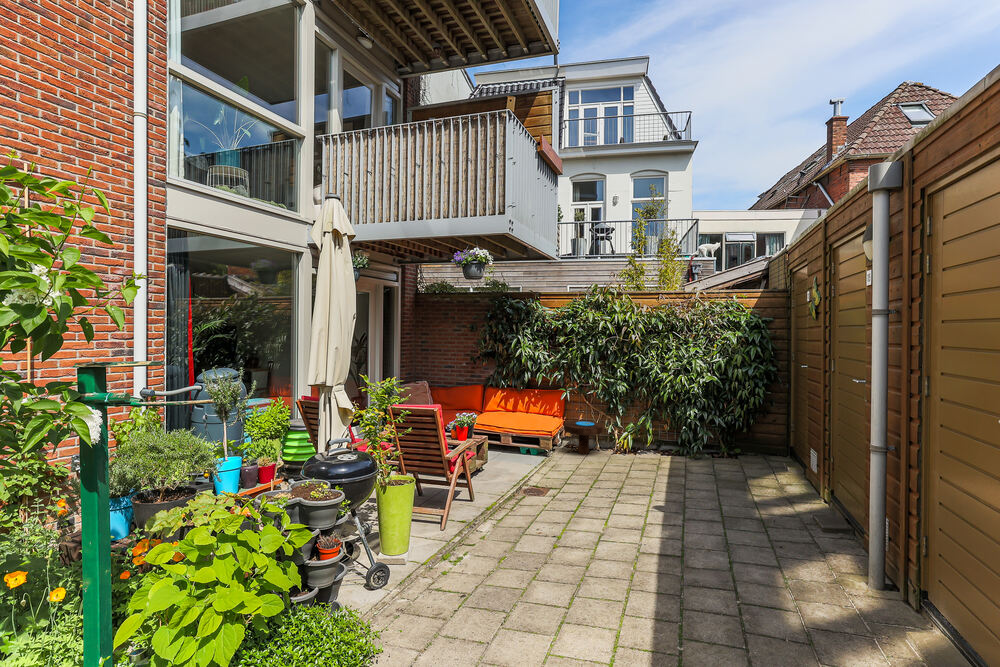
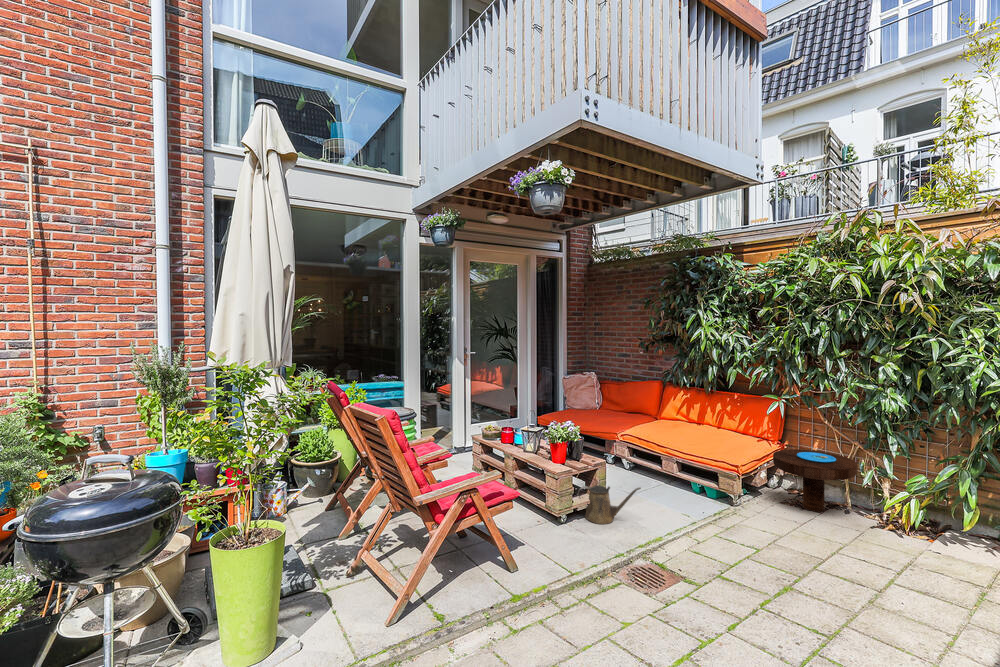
watering can: none [473,451,512,478] -> present [578,486,641,524]

